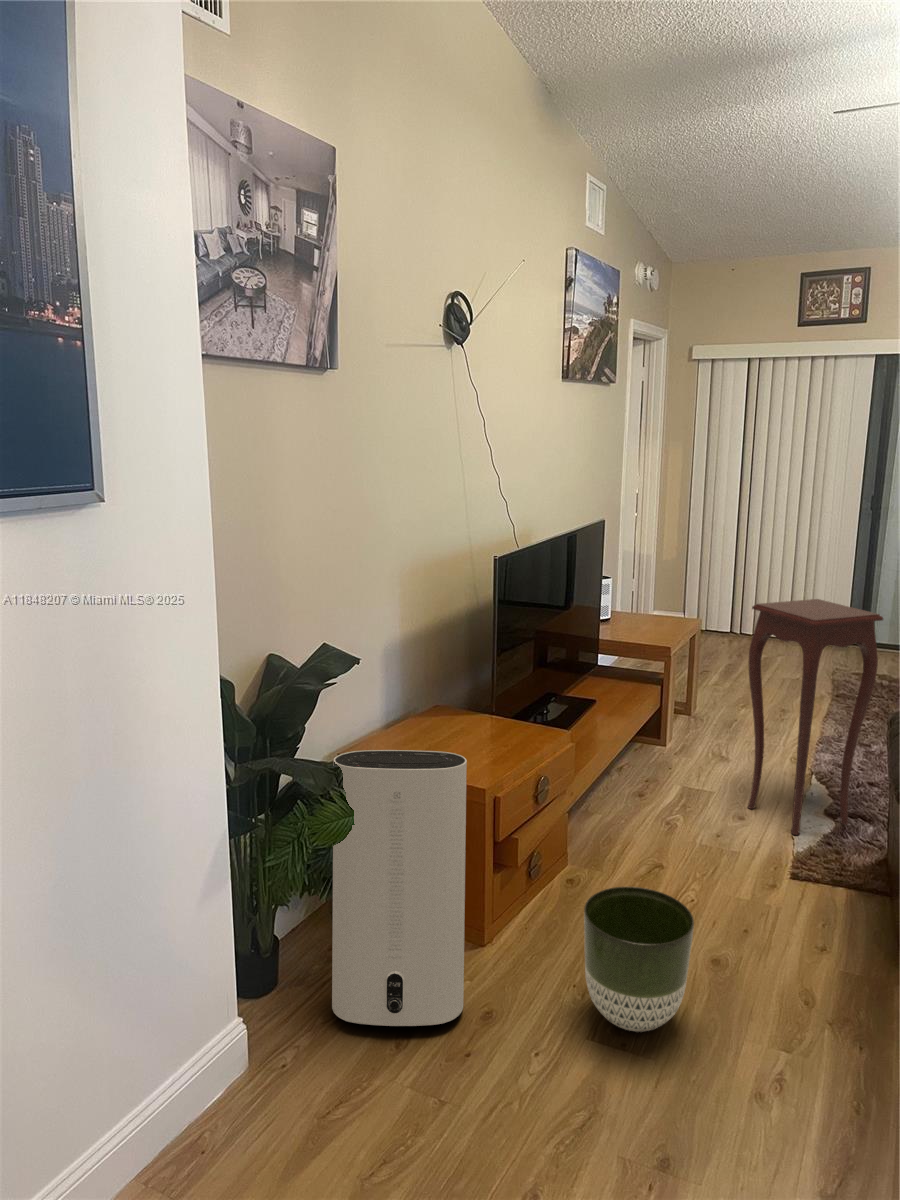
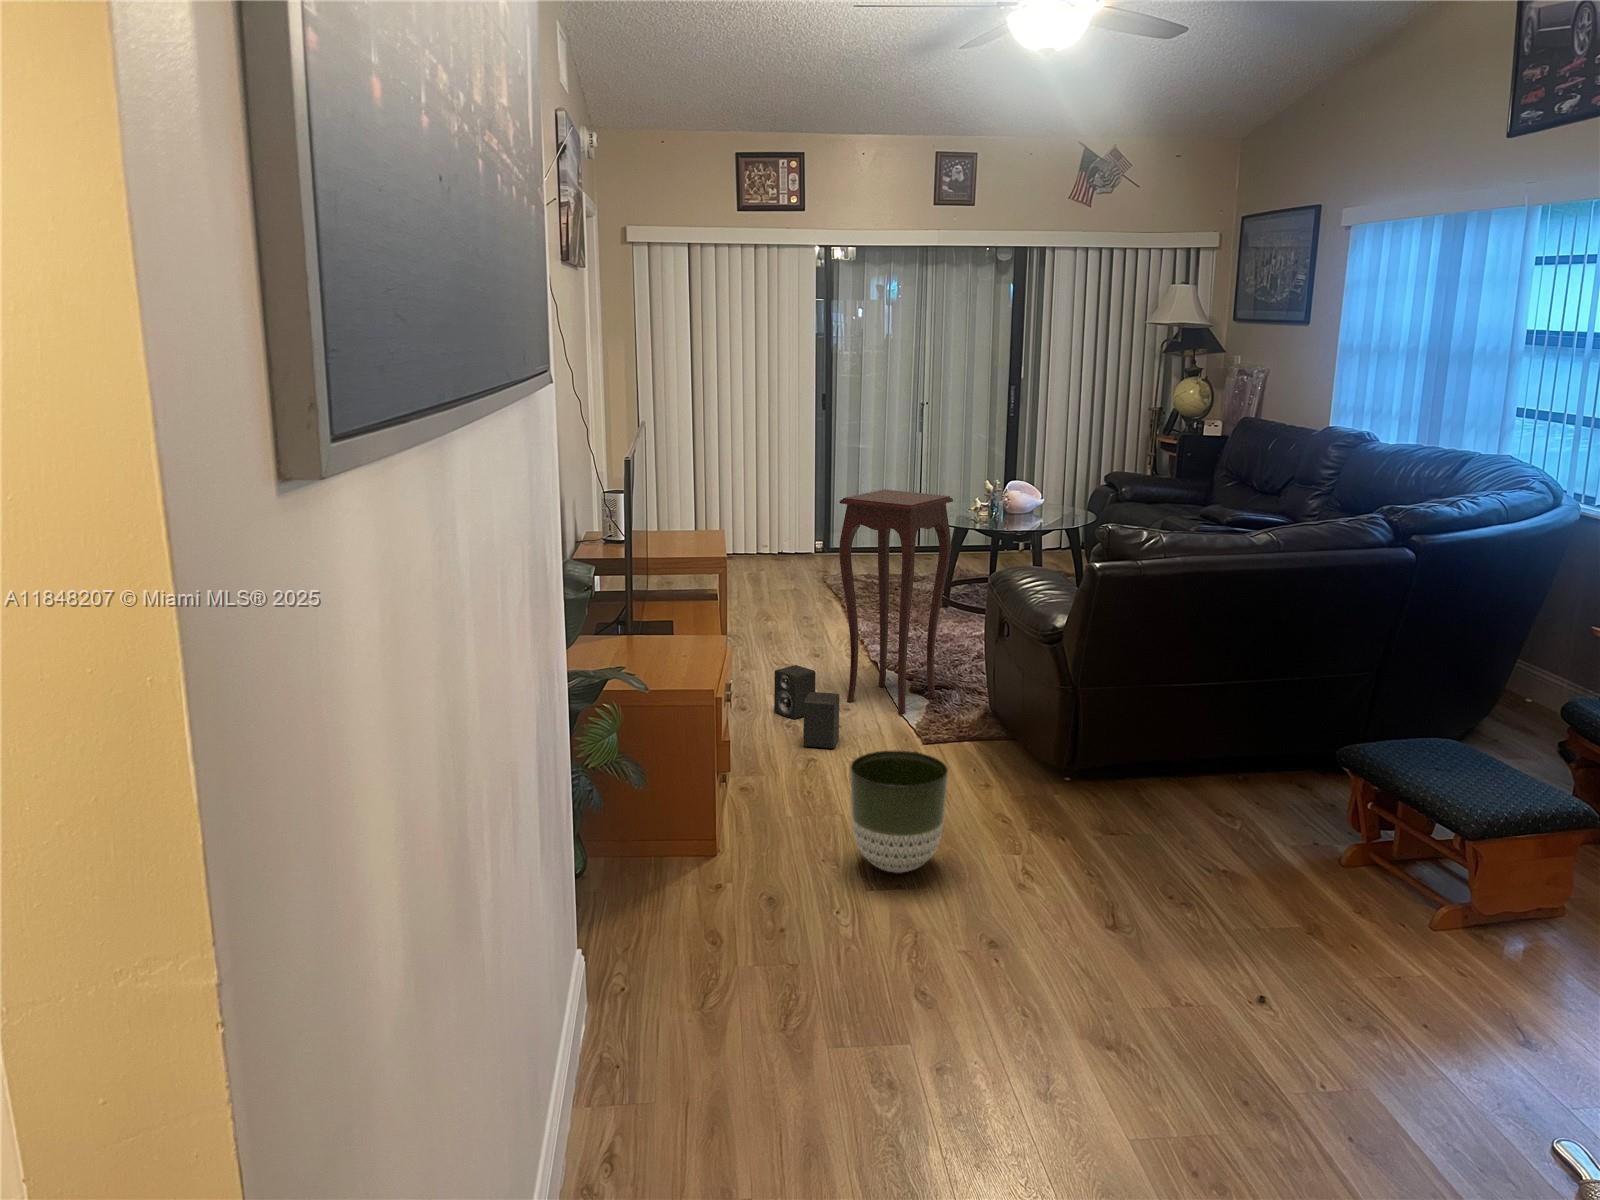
air purifier: present [332,750,467,1026] -> none [614,655,764,935]
speaker: none [660,761,706,857] -> present [774,665,839,749]

